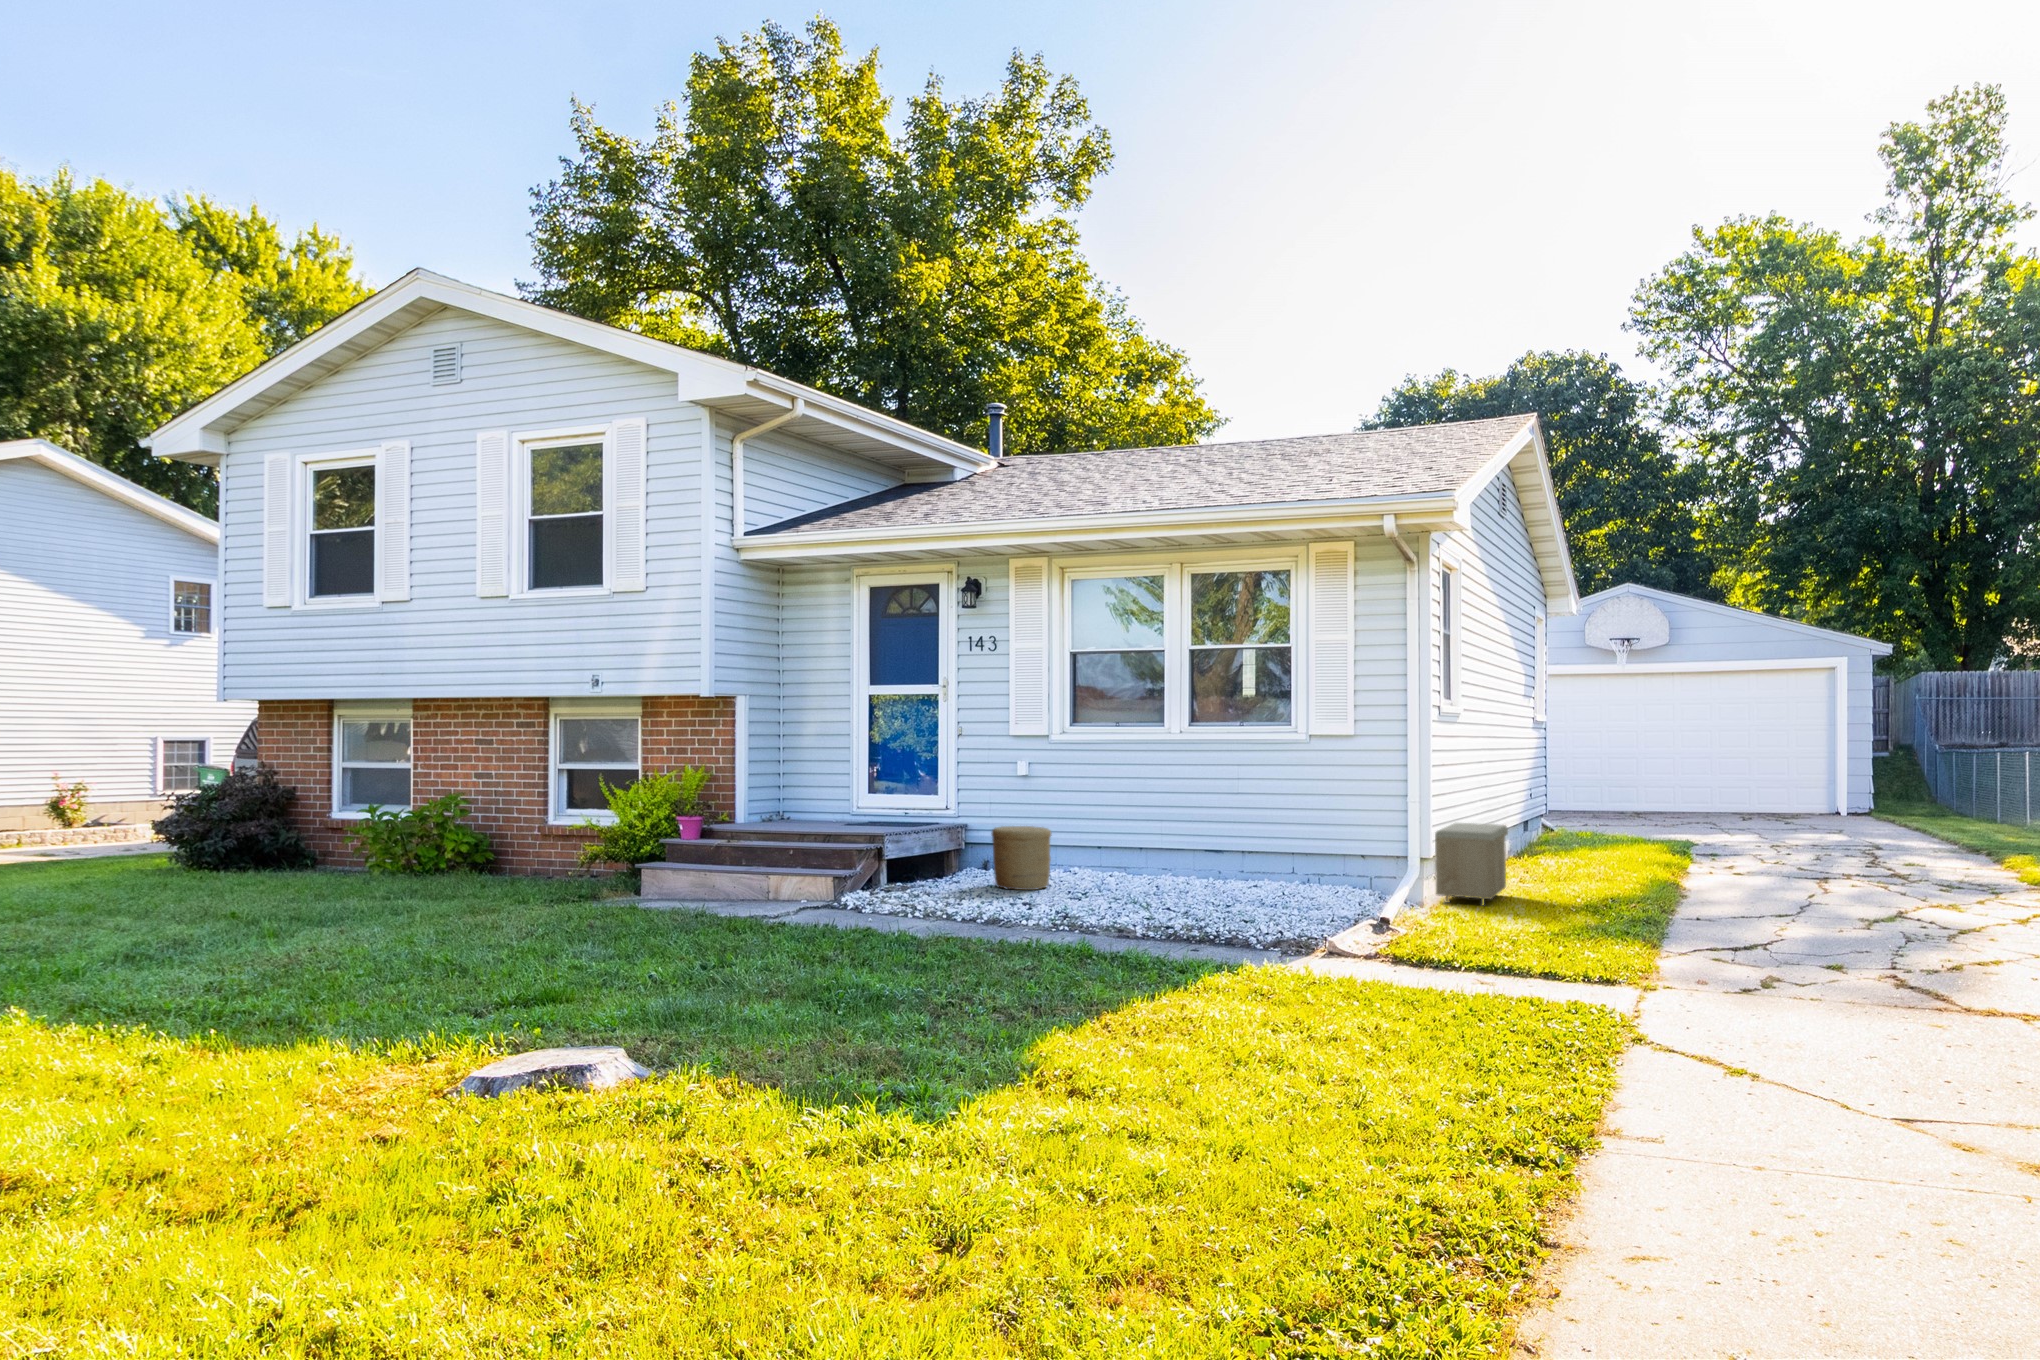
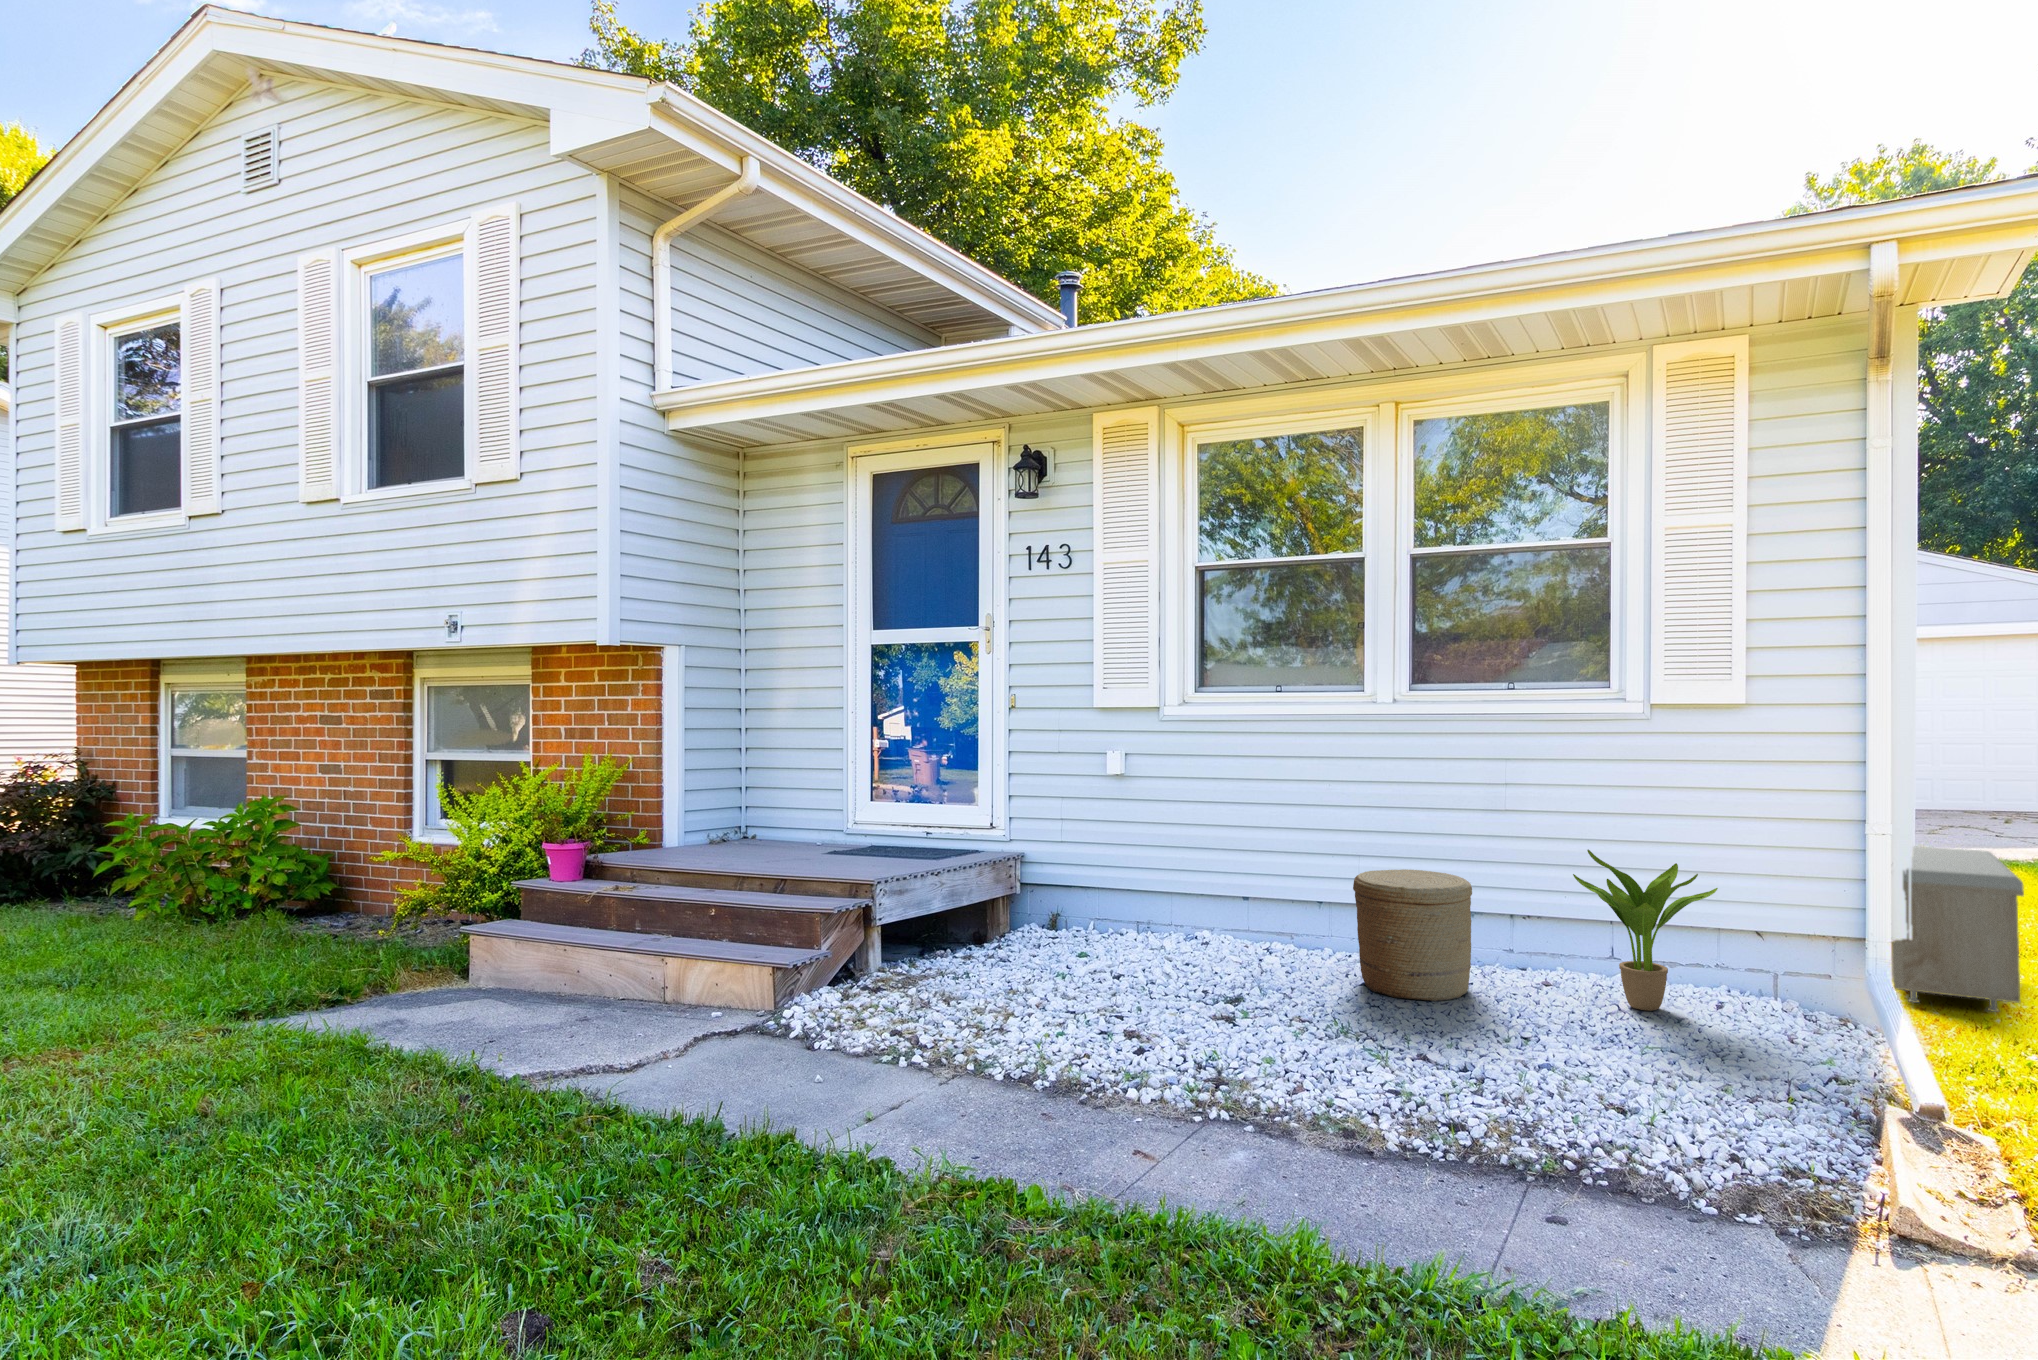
potted plant: none [1271,818,1341,904] -> present [1573,850,1718,1011]
woven basket: present [991,826,1051,890] -> present [1353,869,1472,1001]

